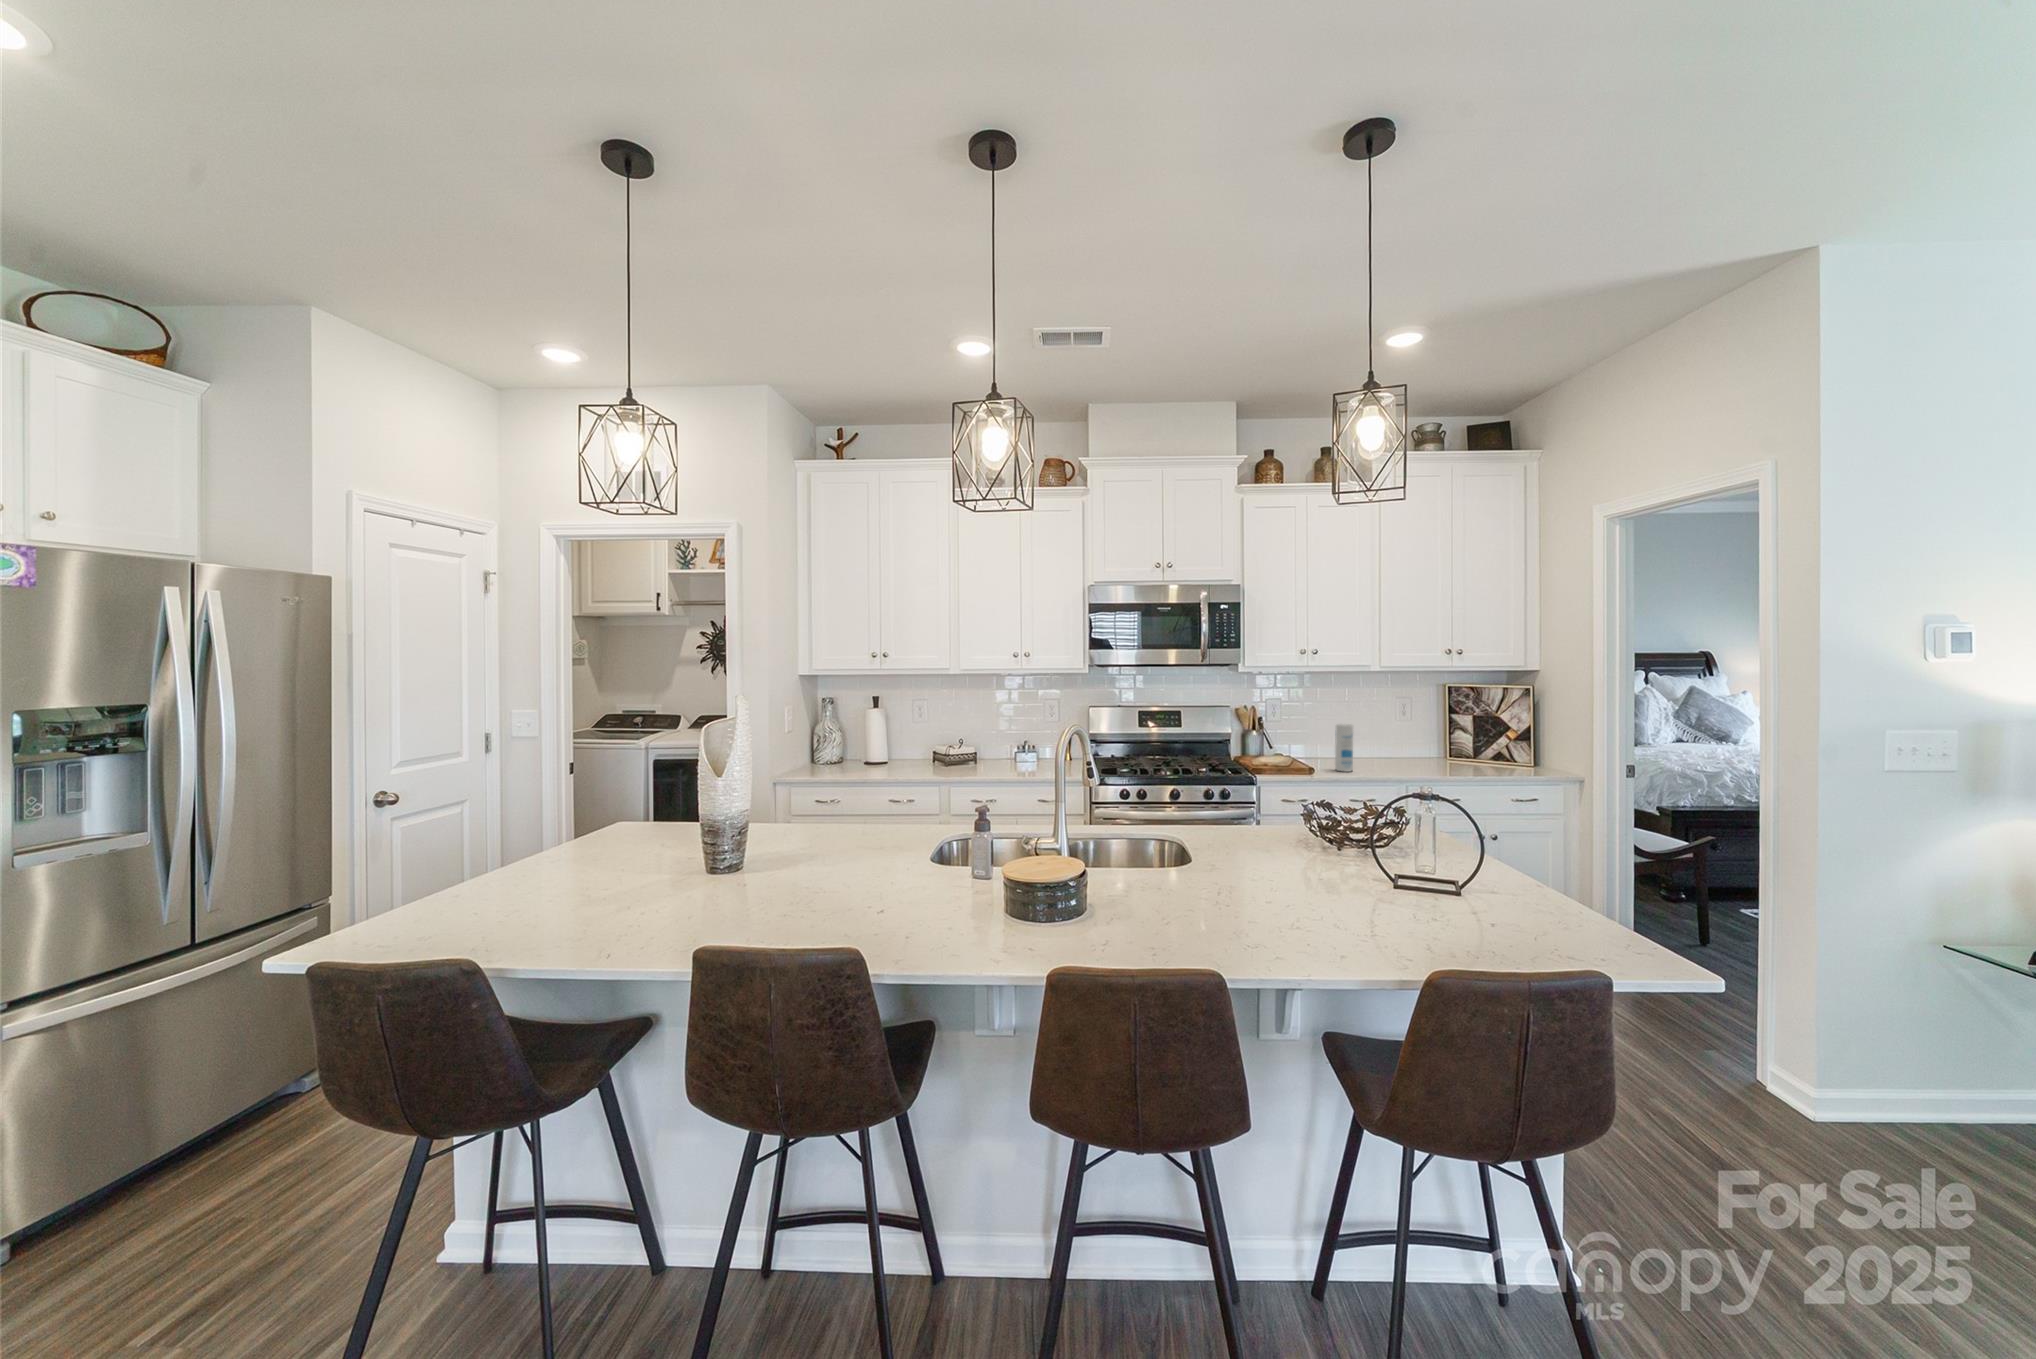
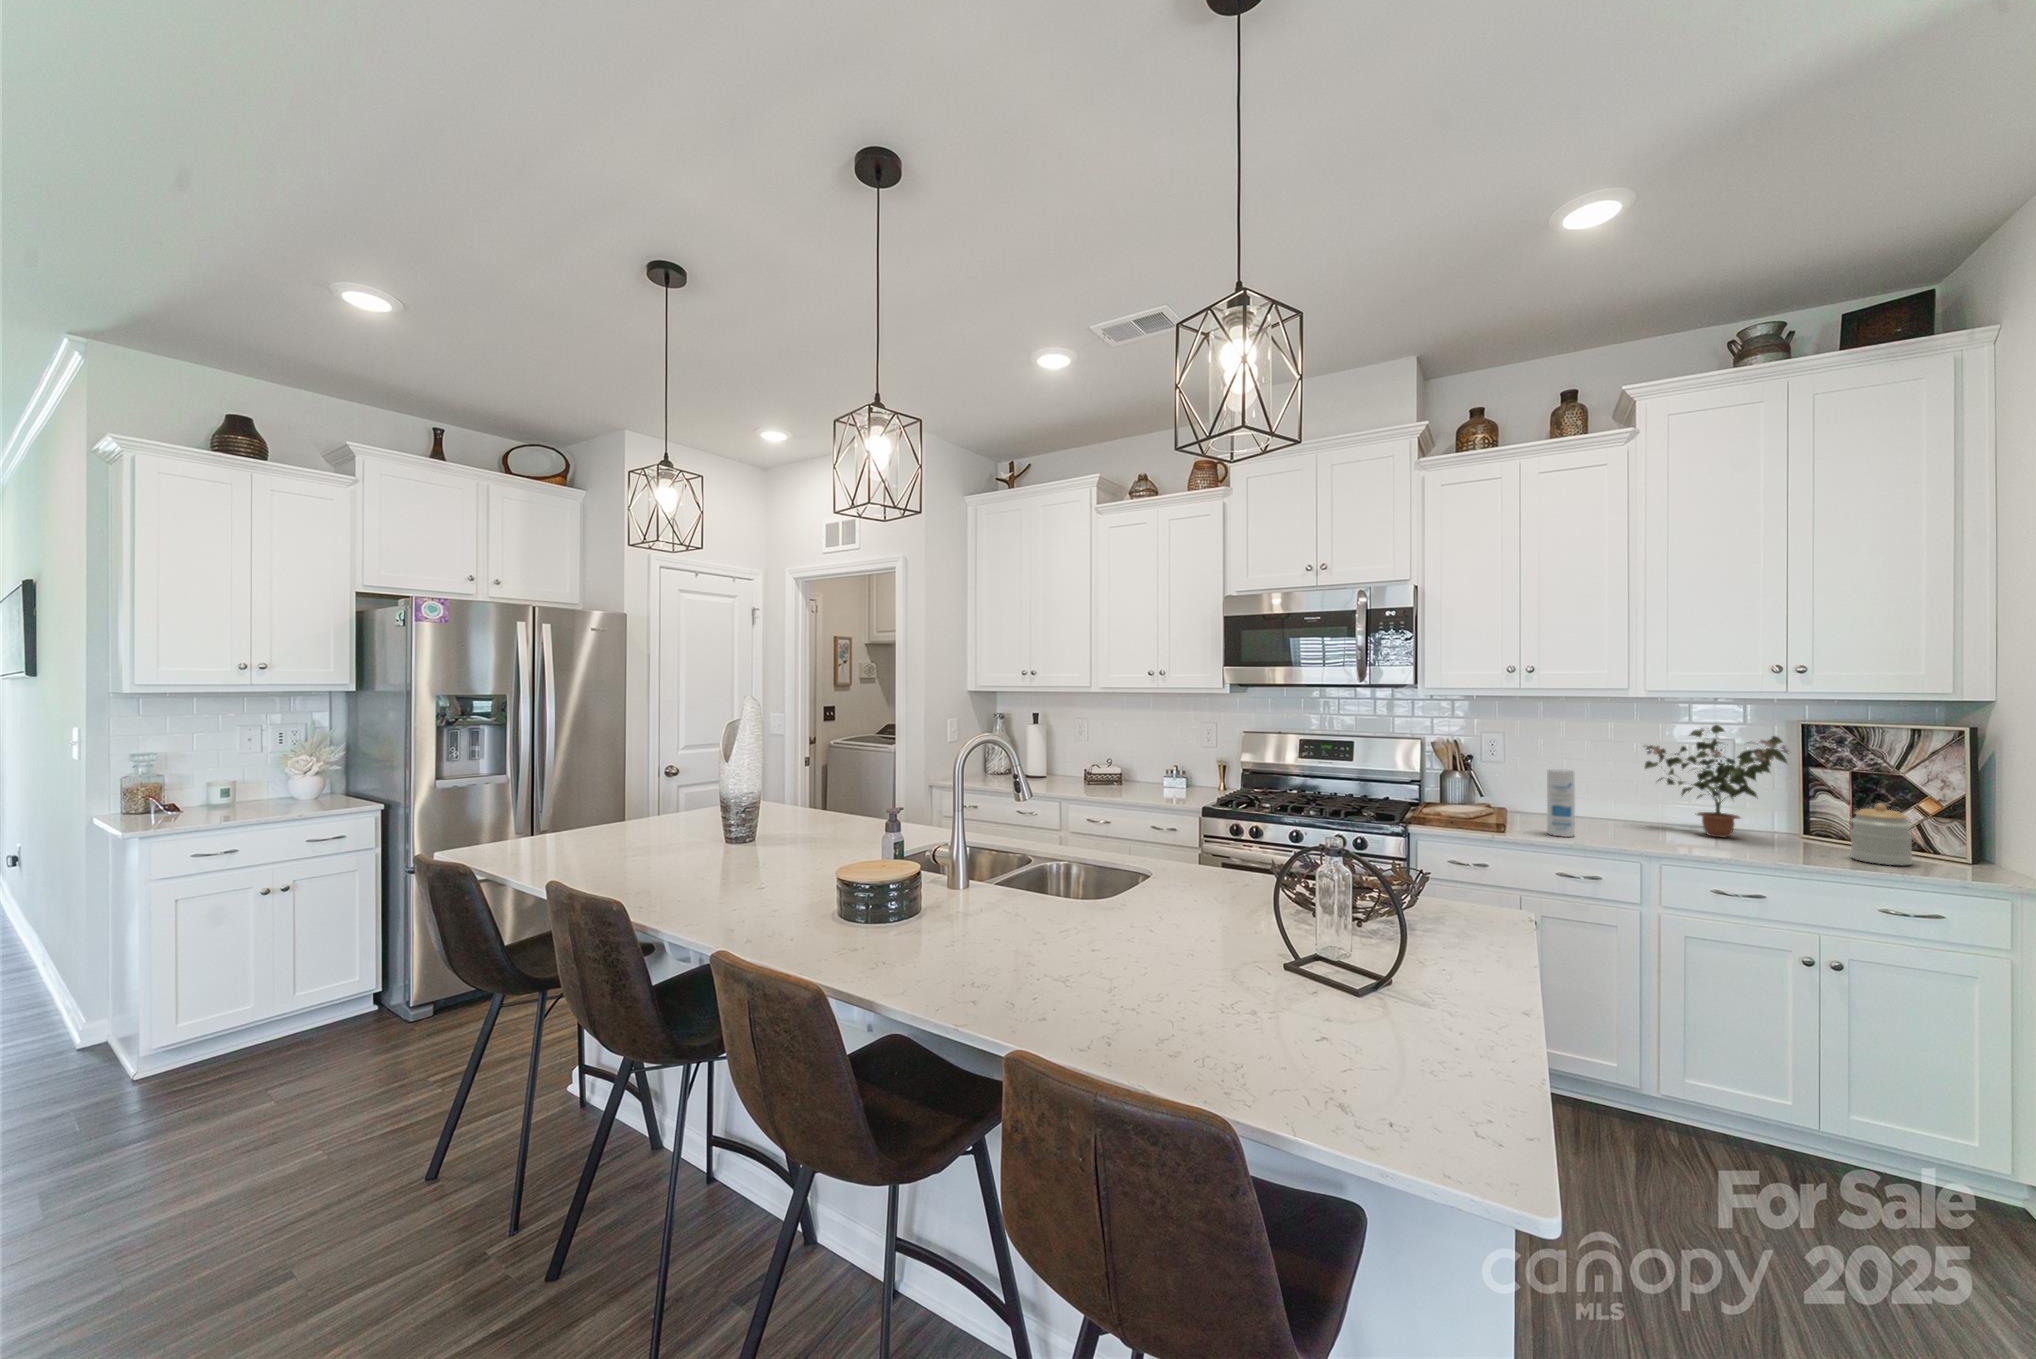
potted plant: none [1364,689,1455,763] -> present [1645,725,1789,838]
jar: none [1490,734,1521,771] -> present [1851,803,1912,865]

